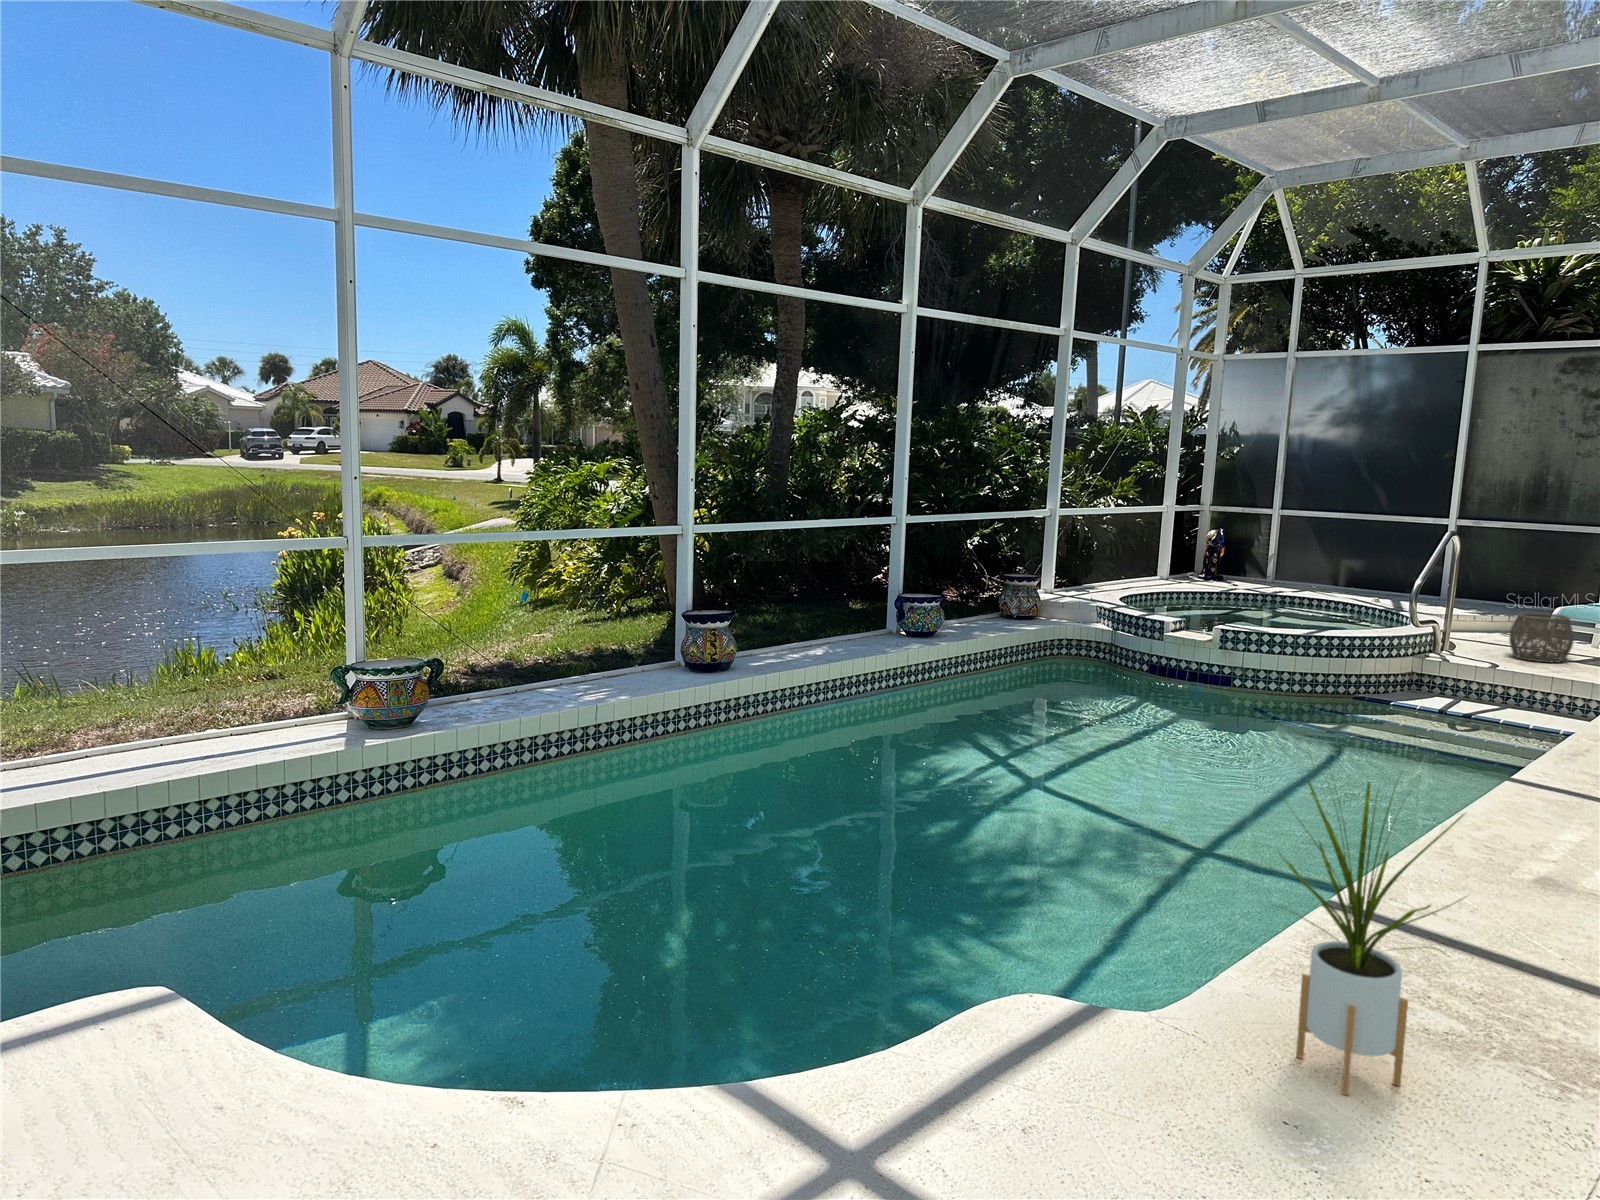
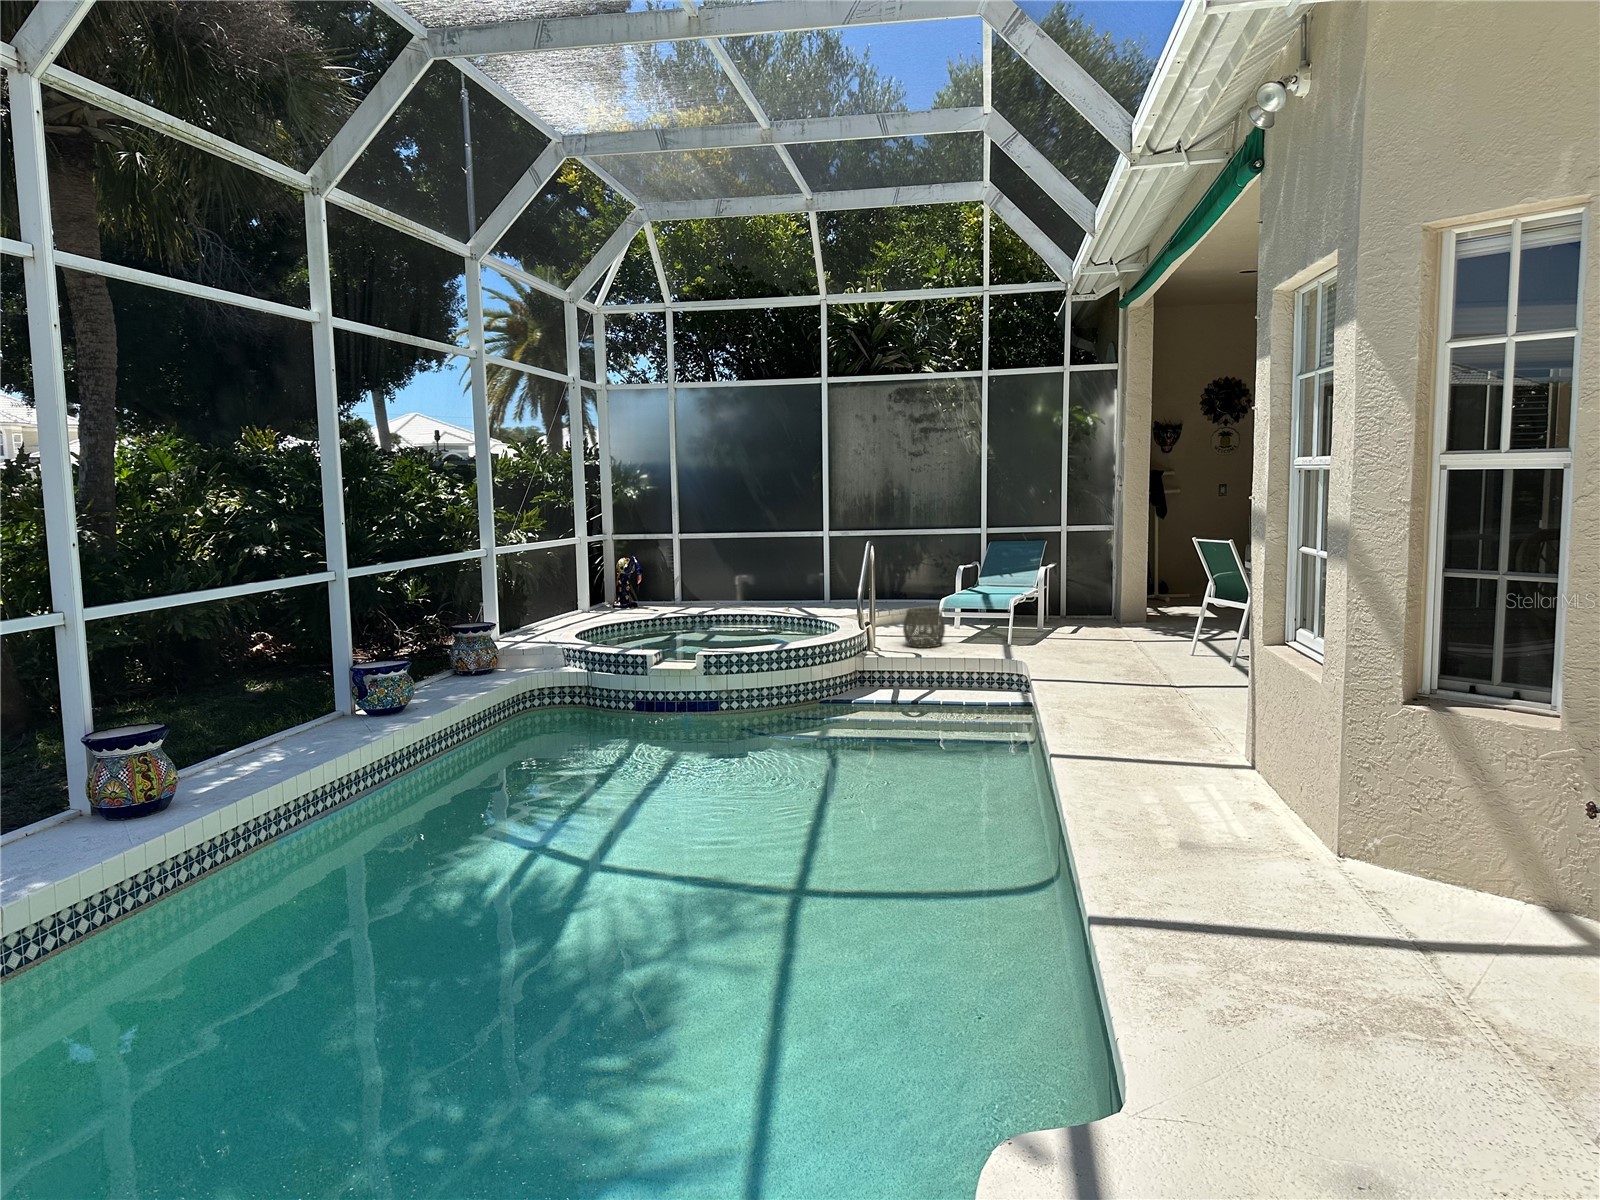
house plant: present [1279,774,1464,1095] -> none [1219,782,1399,1104]

